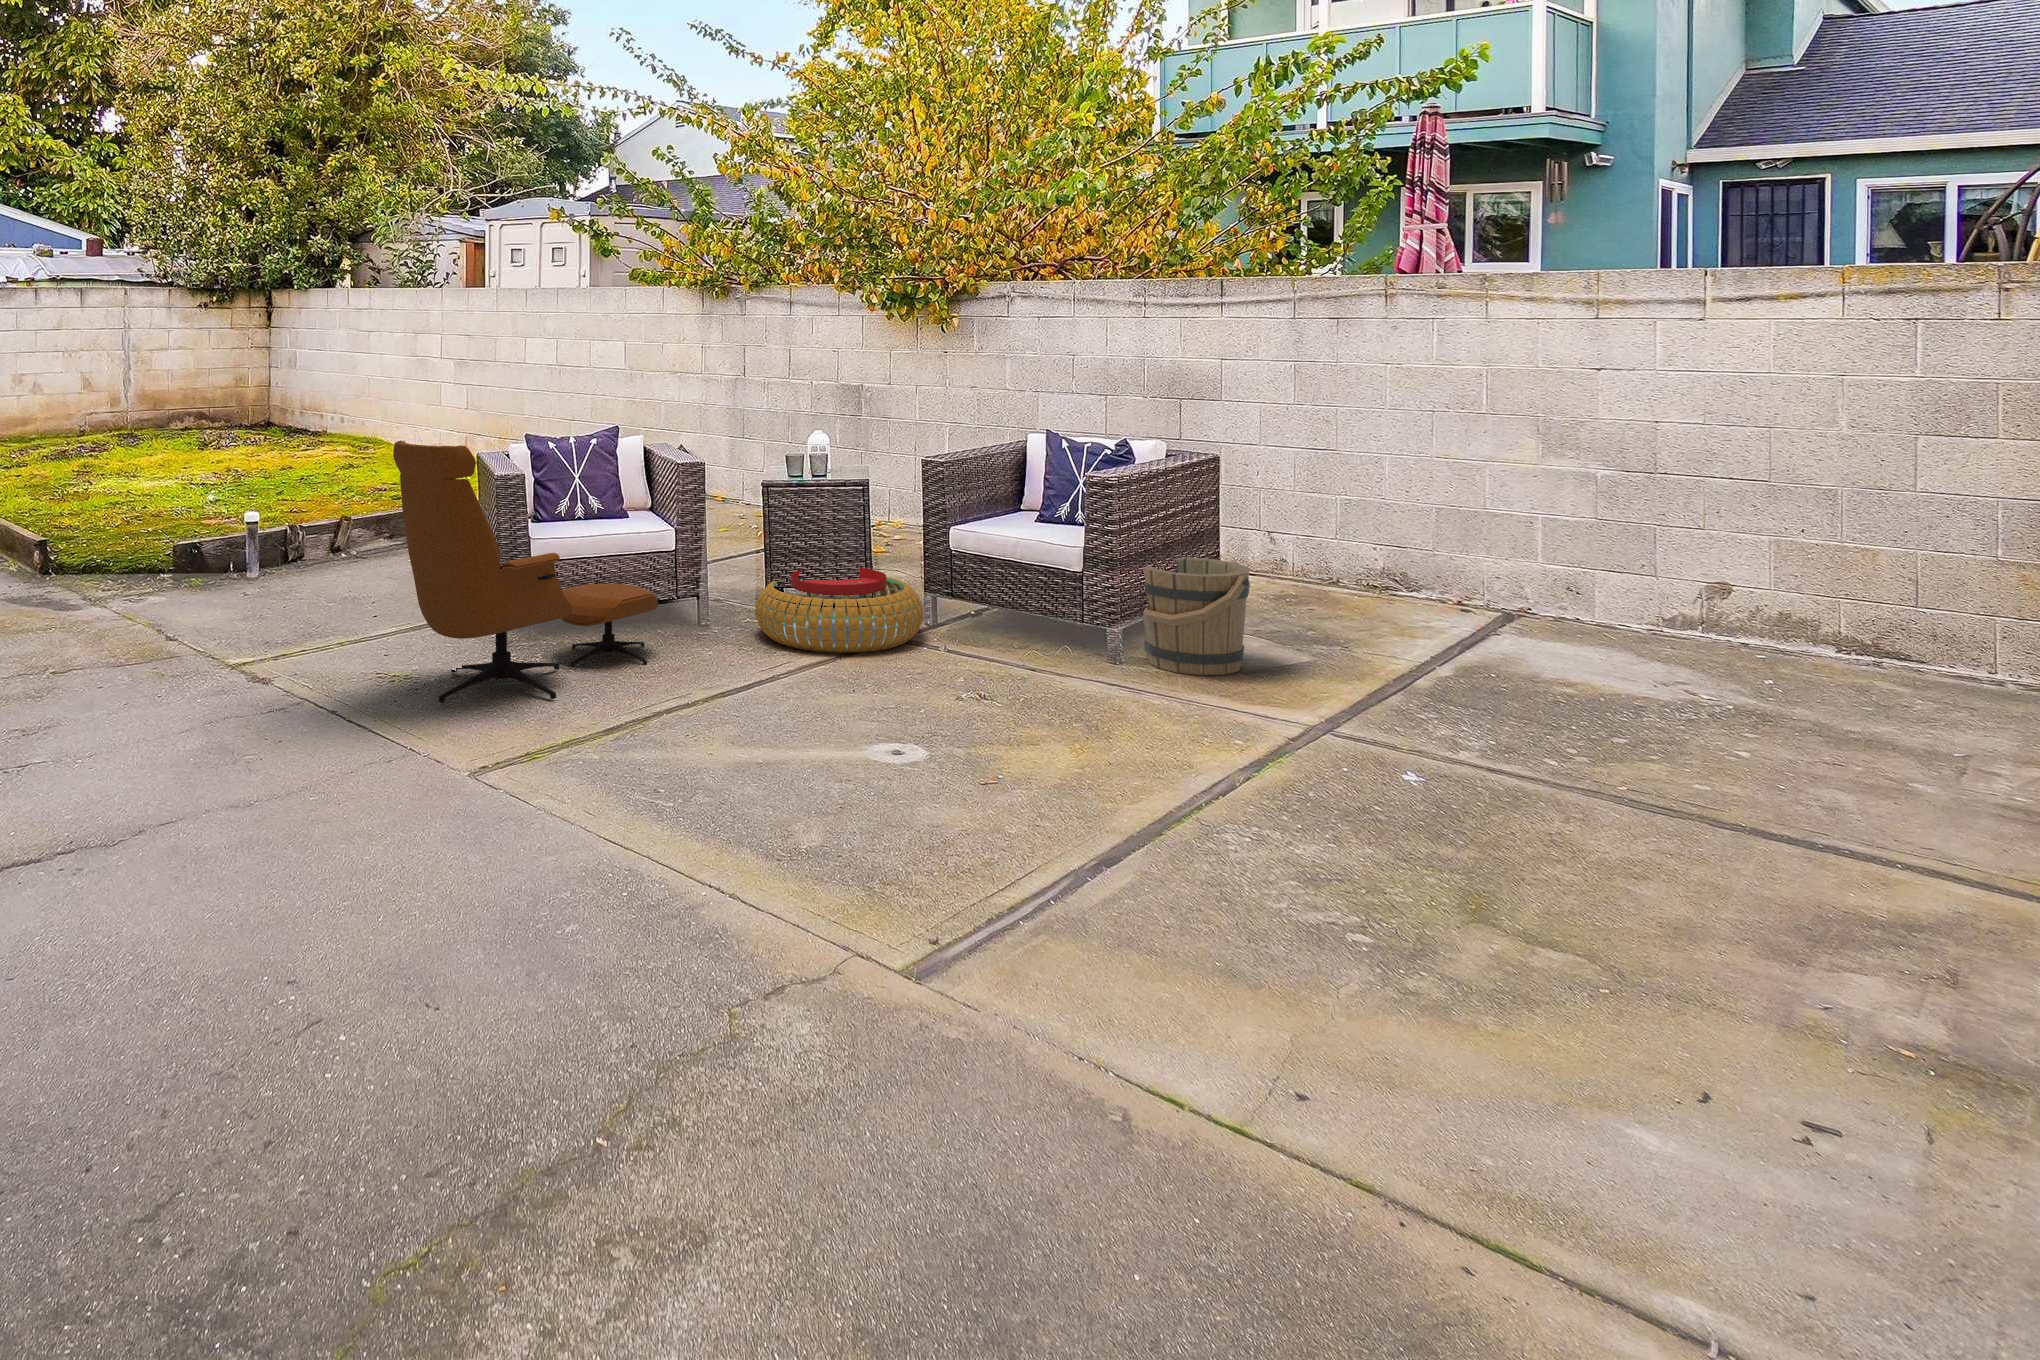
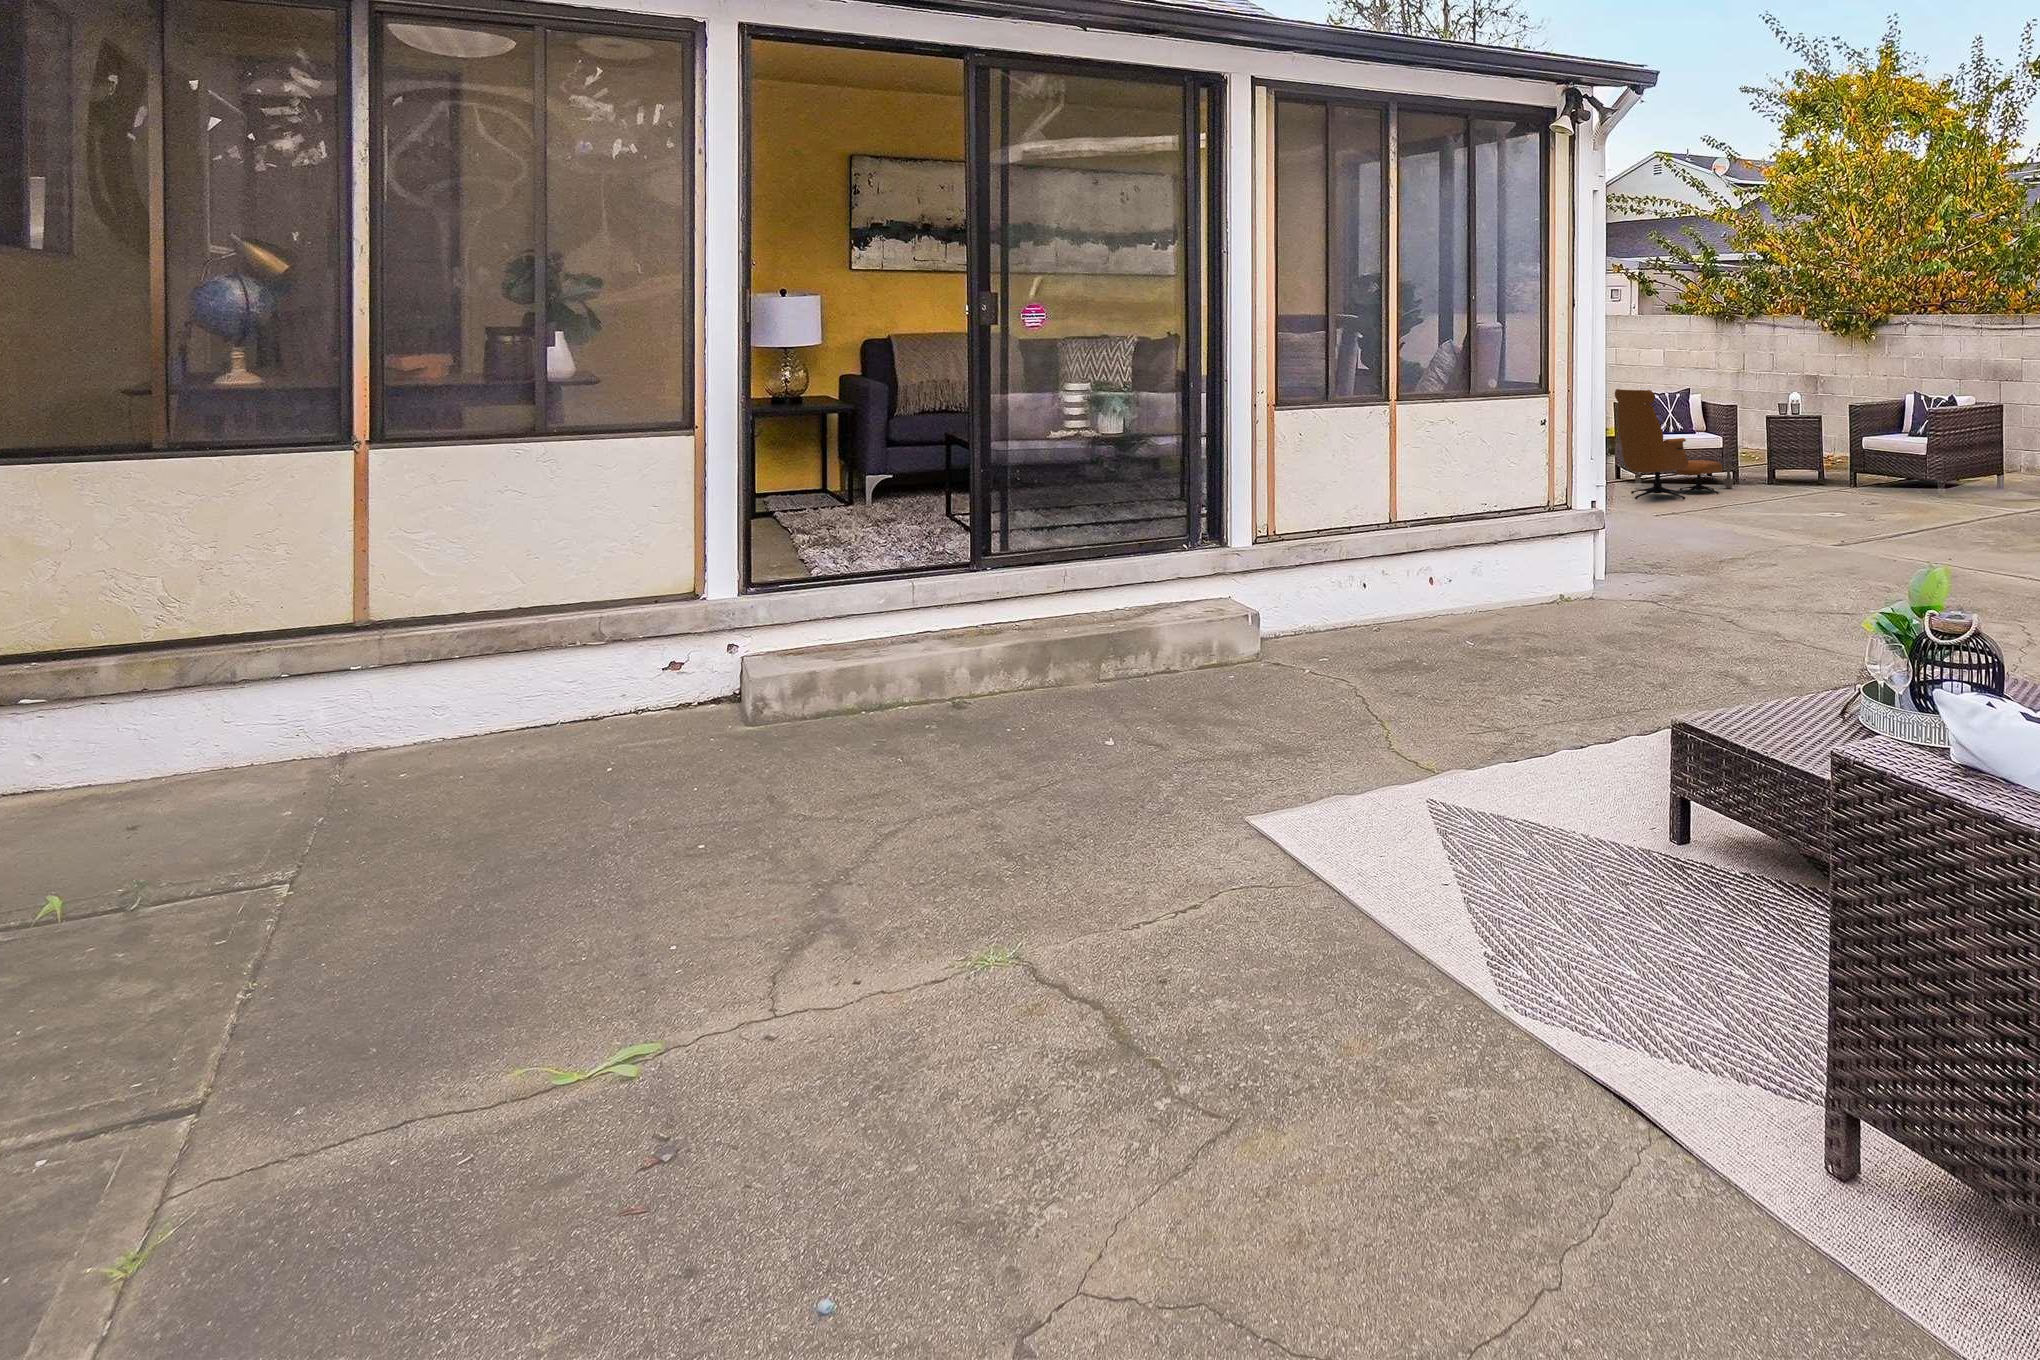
decorative plant: none [654,554,697,640] -> present [1718,449,1737,489]
bucket: present [1143,557,1250,675] -> none [1948,452,2005,501]
pouf: present [755,568,923,652] -> none [1766,459,1849,493]

